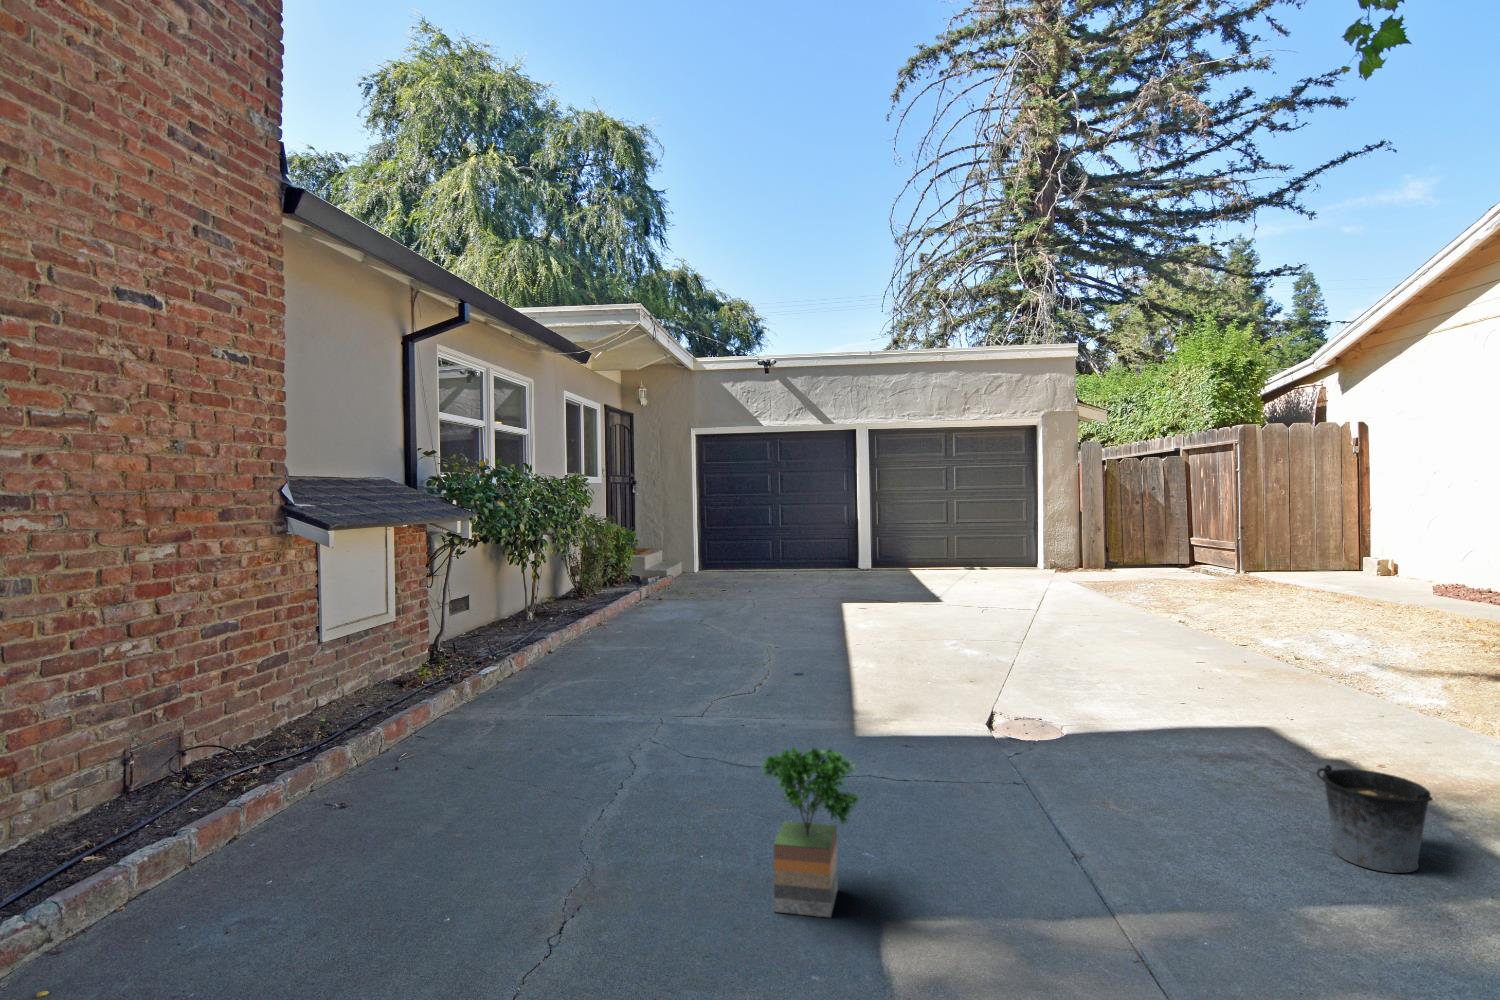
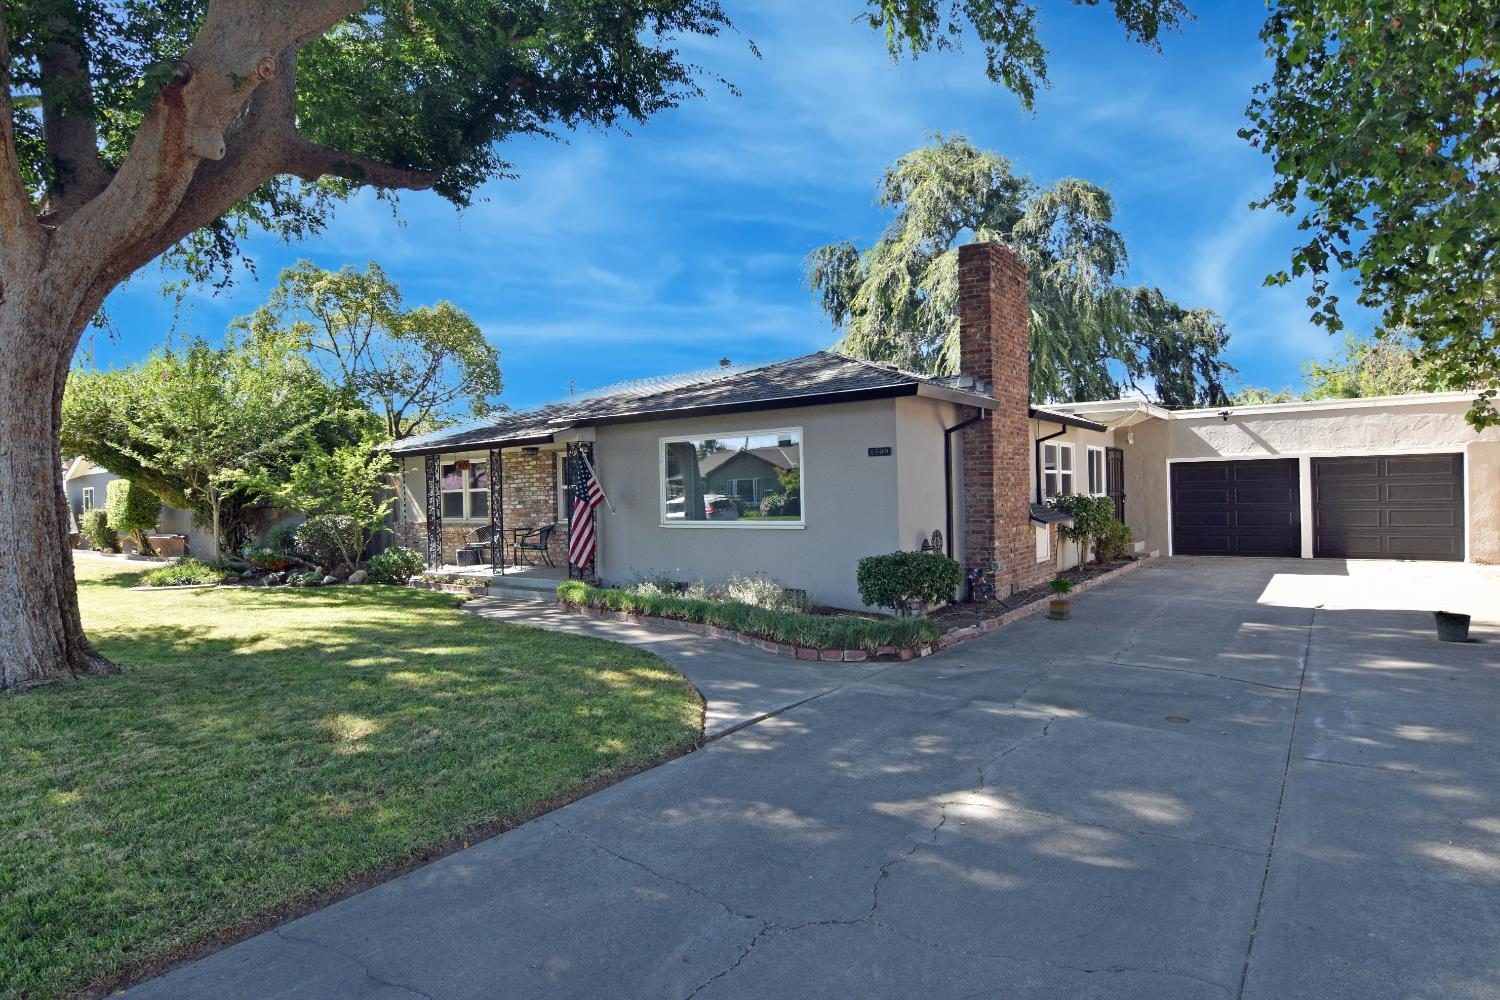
potted tree: present [761,747,859,917] -> present [1049,579,1073,619]

